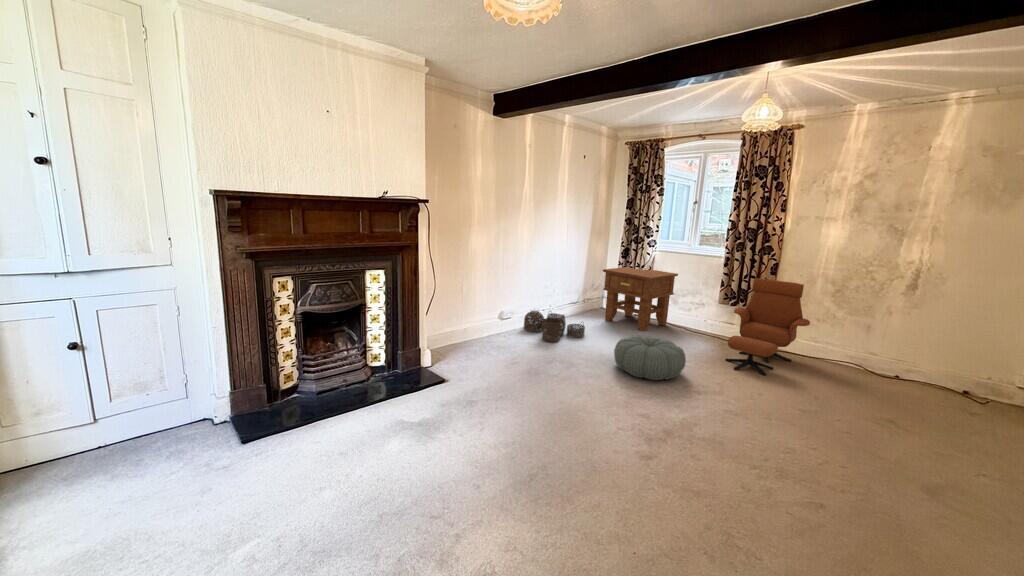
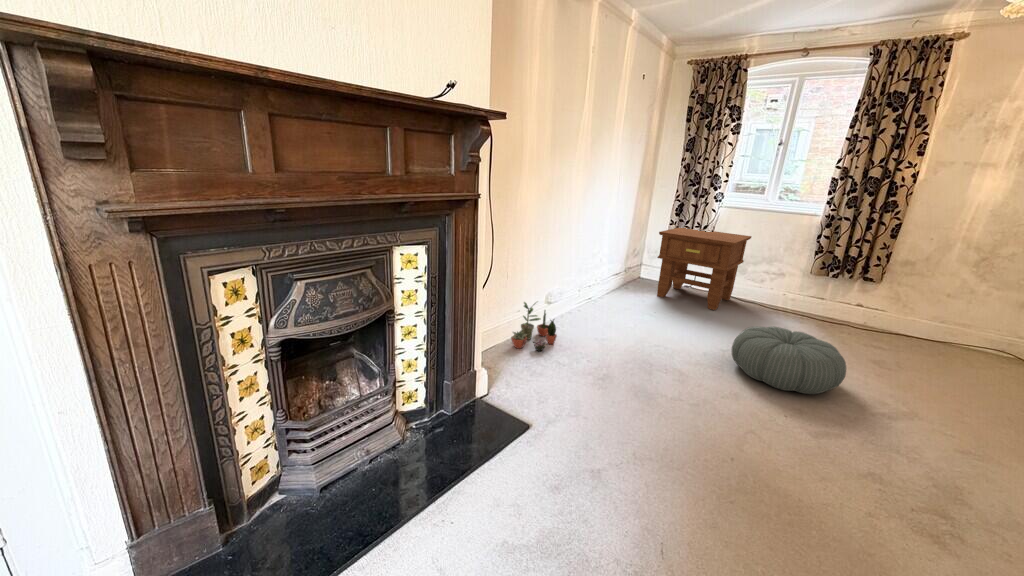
lounge chair: present [725,278,810,375] -> none [841,243,953,372]
woven basket: present [523,311,585,342] -> none [570,288,657,335]
potted plant: none [464,314,498,348] -> present [511,302,557,351]

